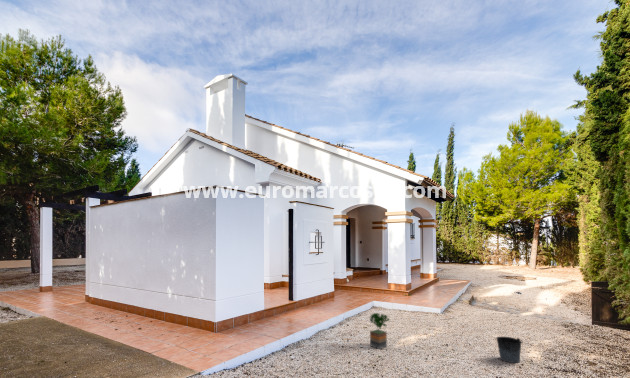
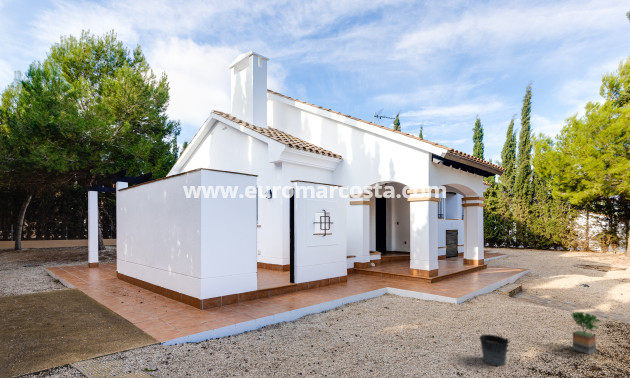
potted tree: present [370,313,389,349] -> present [572,312,600,354]

